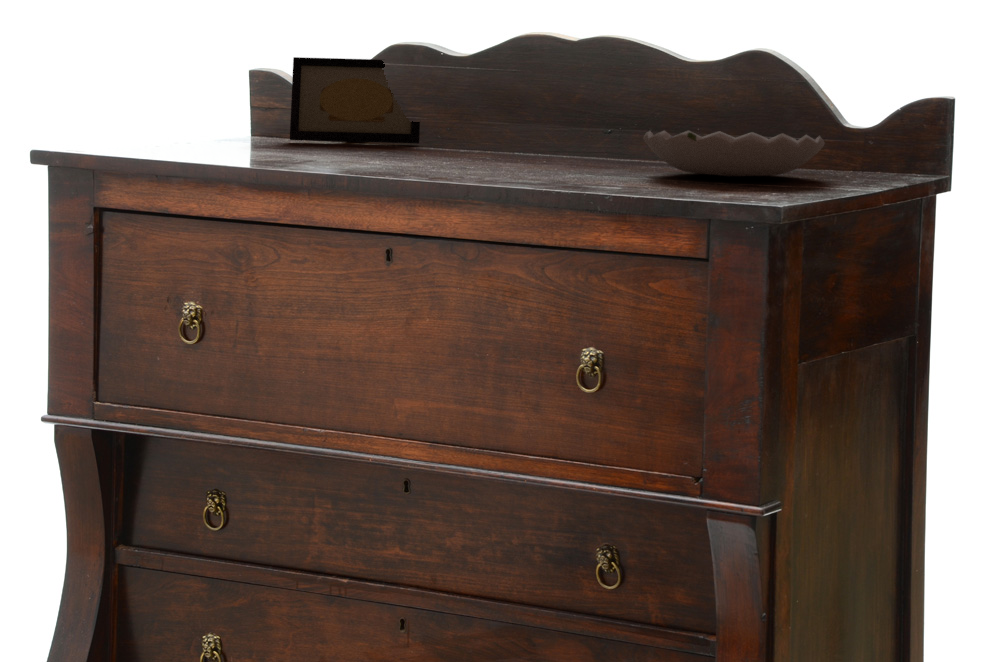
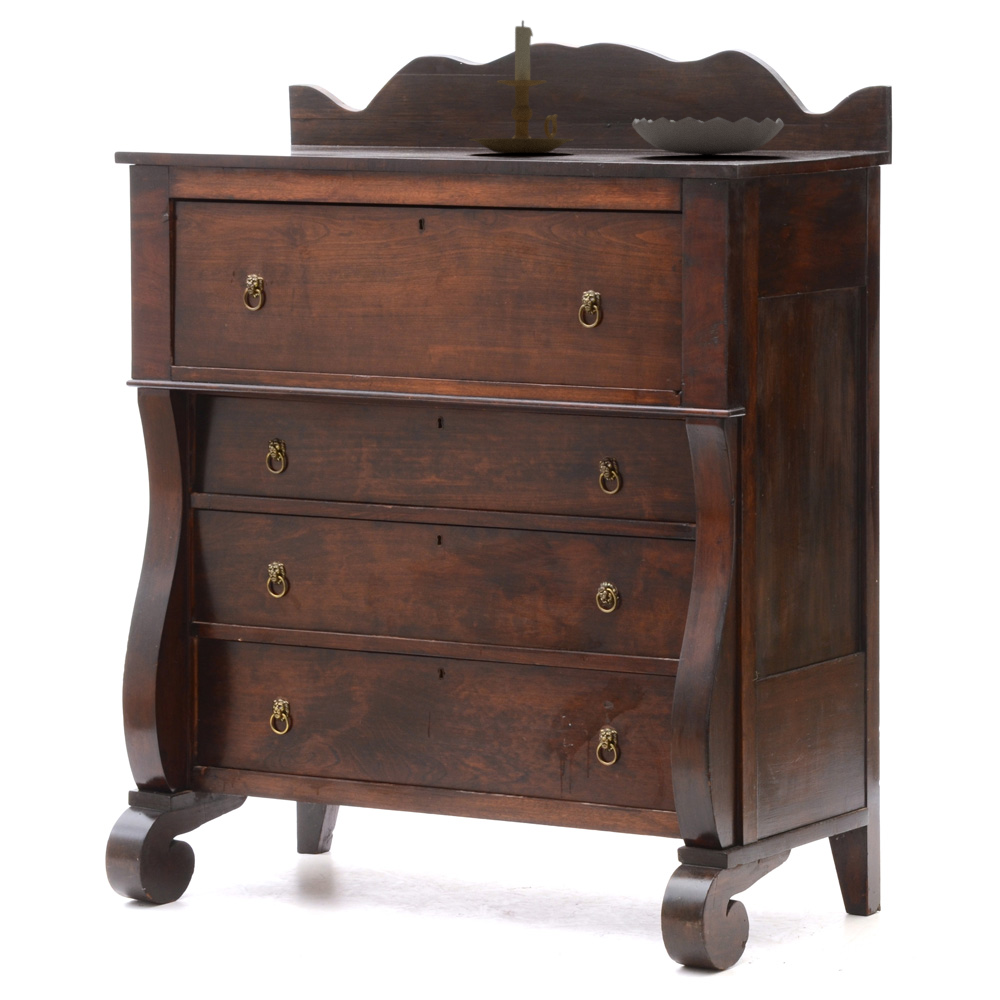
candle holder: none [450,8,573,164] -> present [470,21,573,153]
picture frame: present [290,57,420,144] -> none [329,74,443,147]

